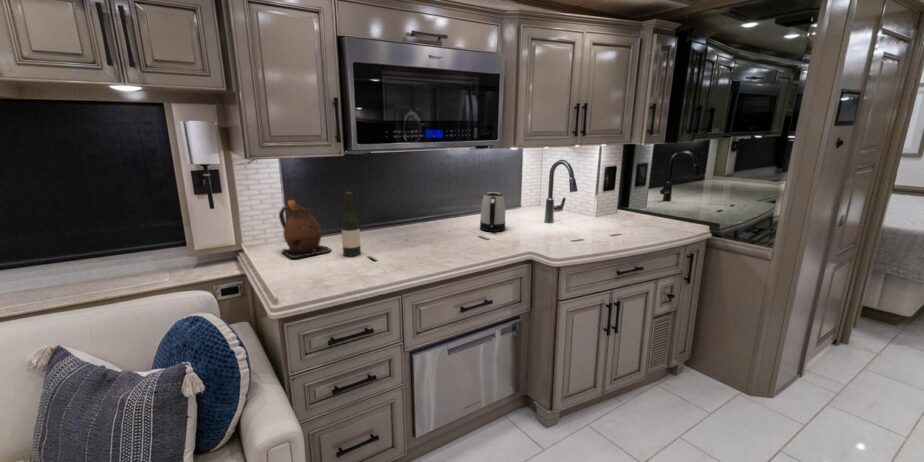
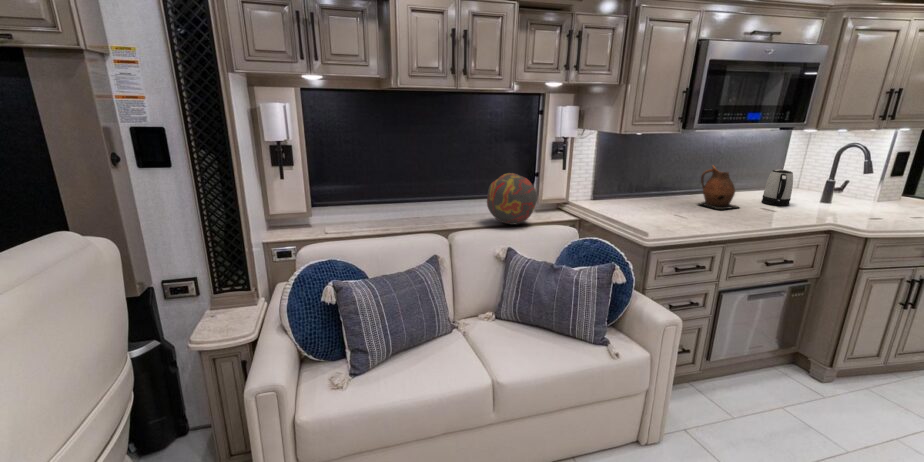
wine bottle: present [341,192,361,256] -> none [655,162,674,214]
ceramic pitcher: present [279,200,331,258] -> present [699,166,738,209]
decorative orb: none [54,222,151,300] -> present [487,173,537,225]

